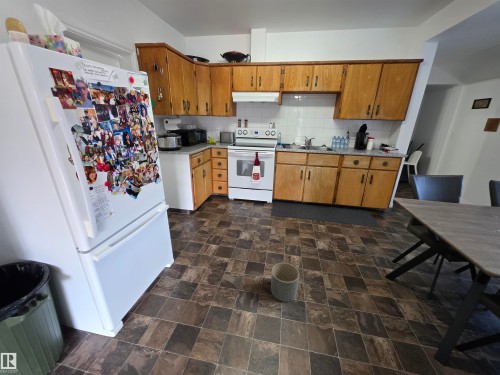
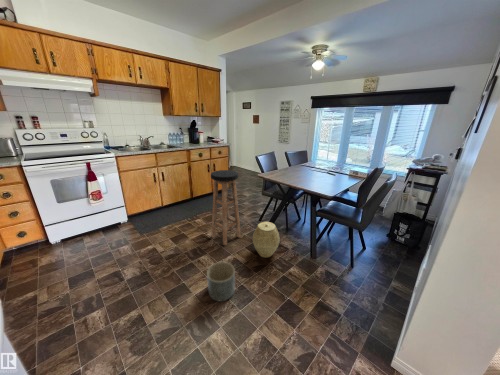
bar stool: none [319,180,364,263] -> present [211,170,241,245]
woven basket: none [347,256,388,305] -> present [253,222,280,258]

